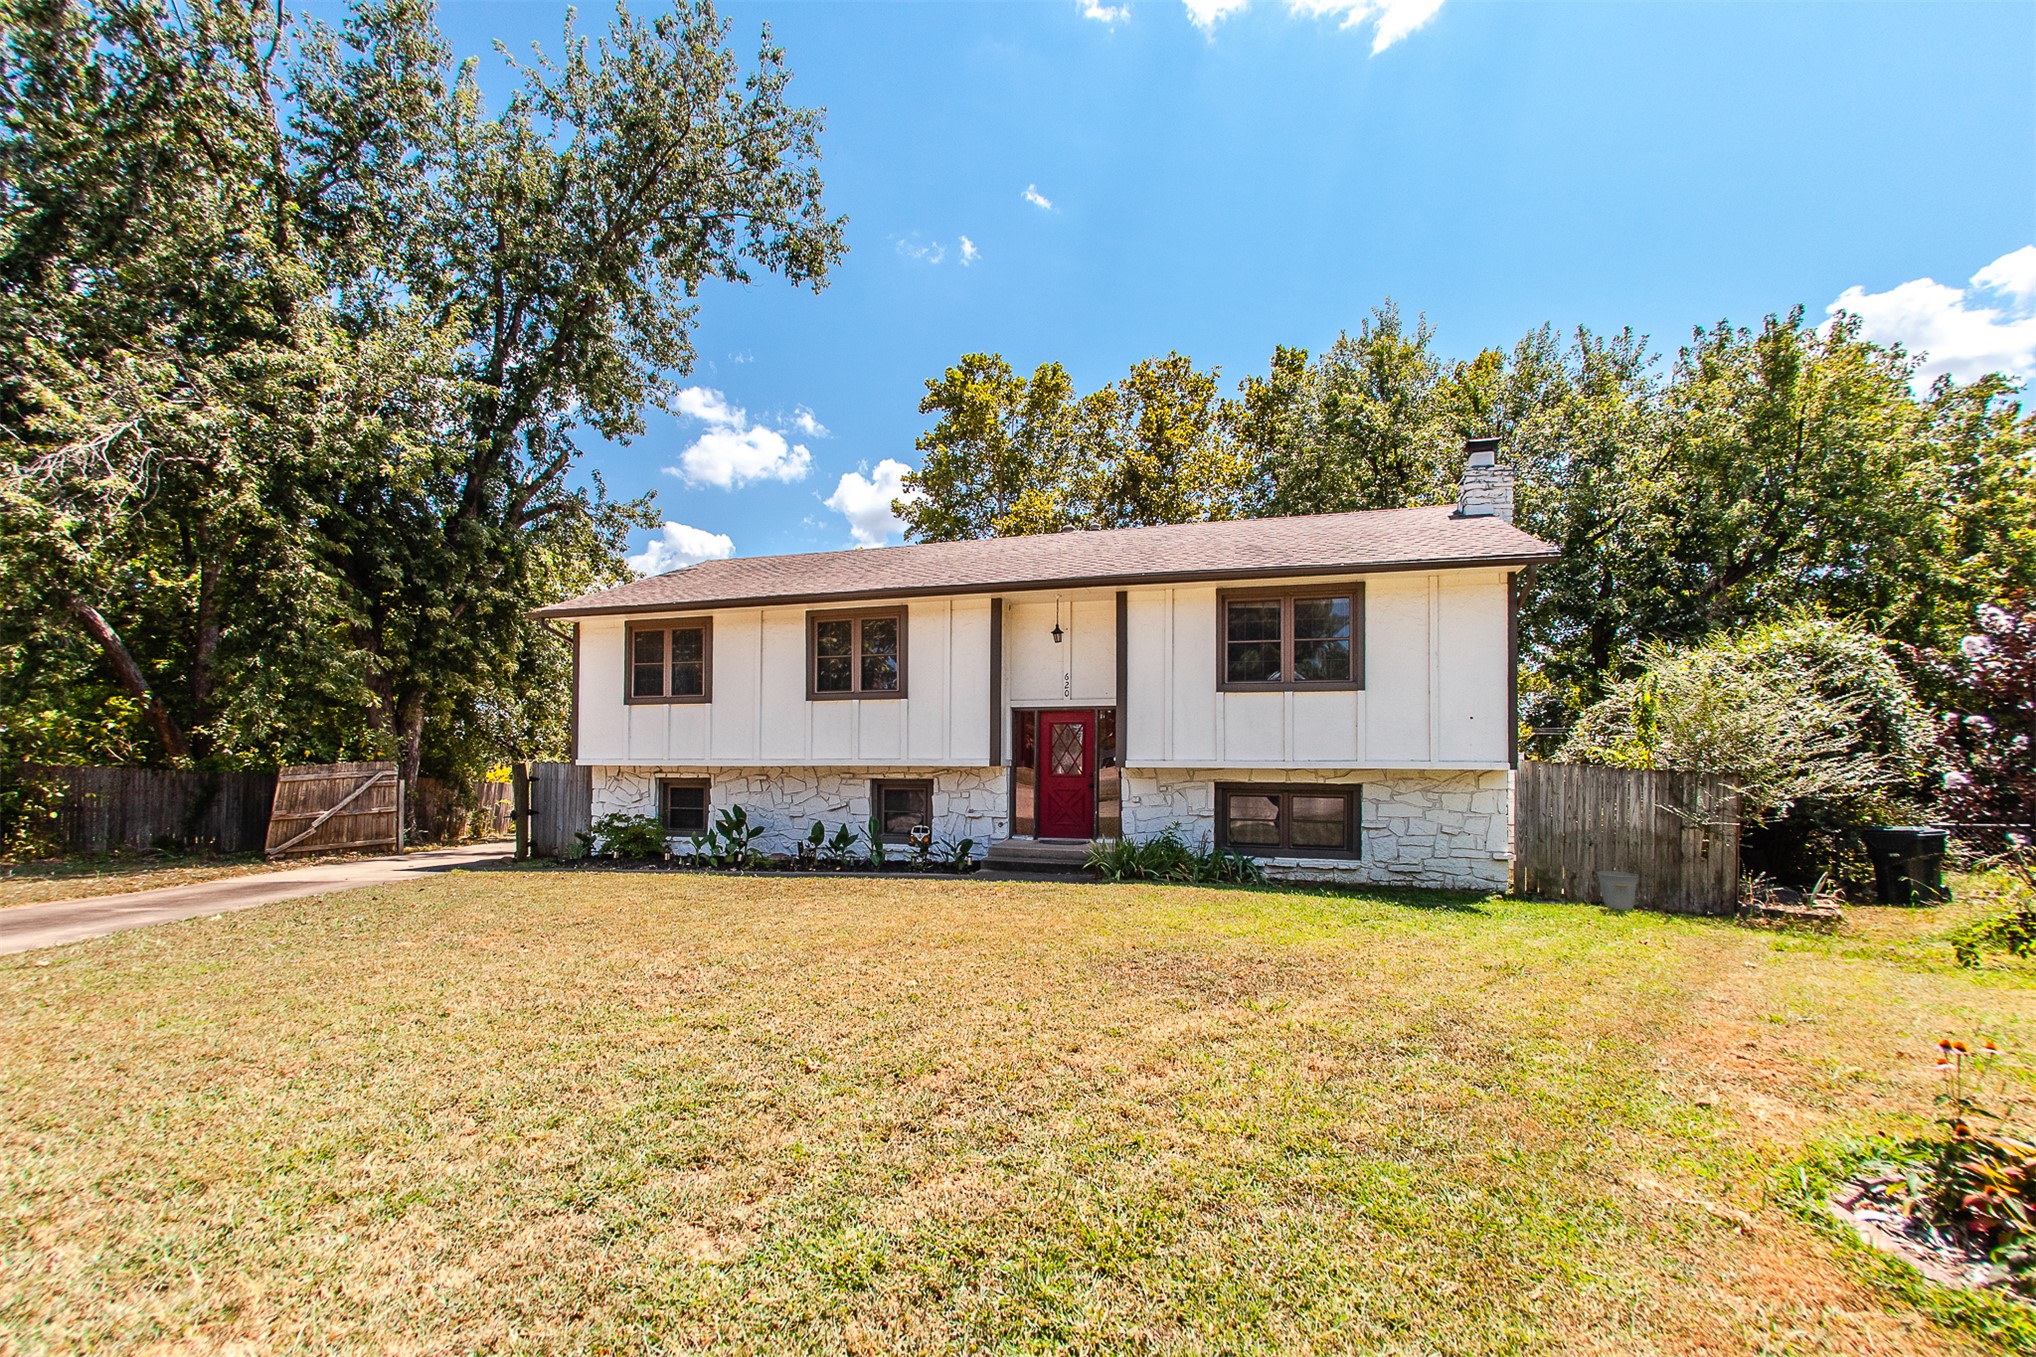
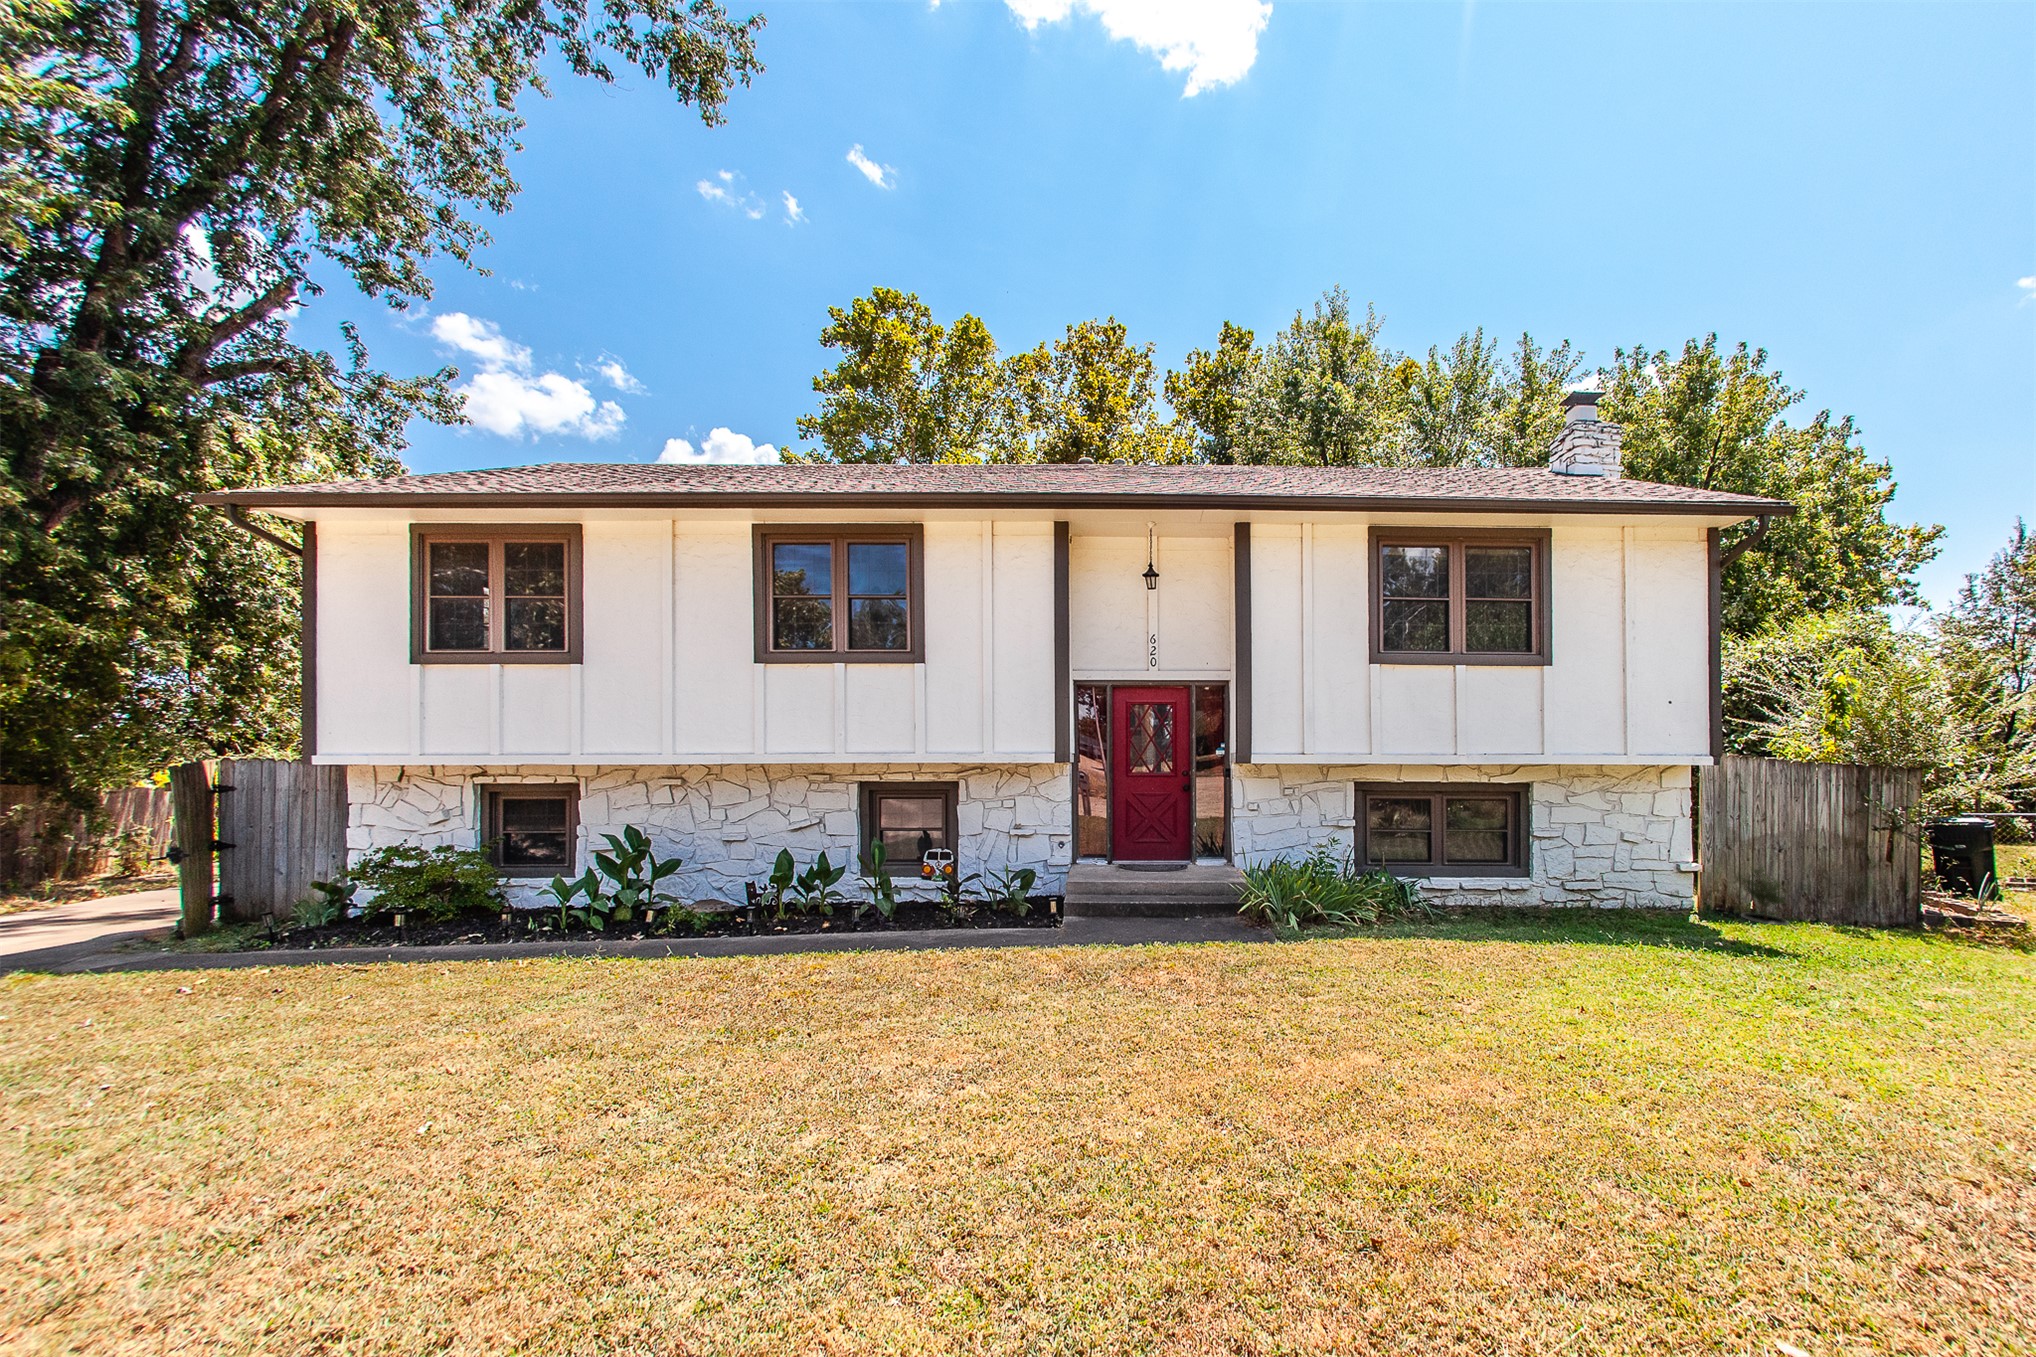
bucket: present [1597,871,1638,909] -> none [1822,882,1886,930]

